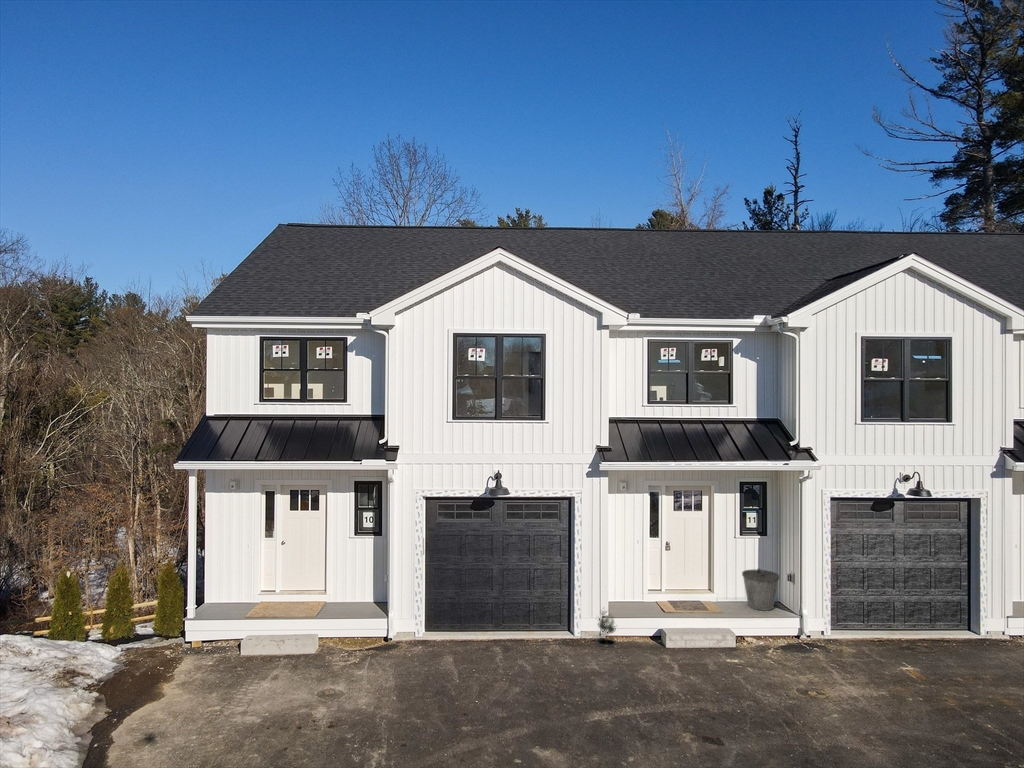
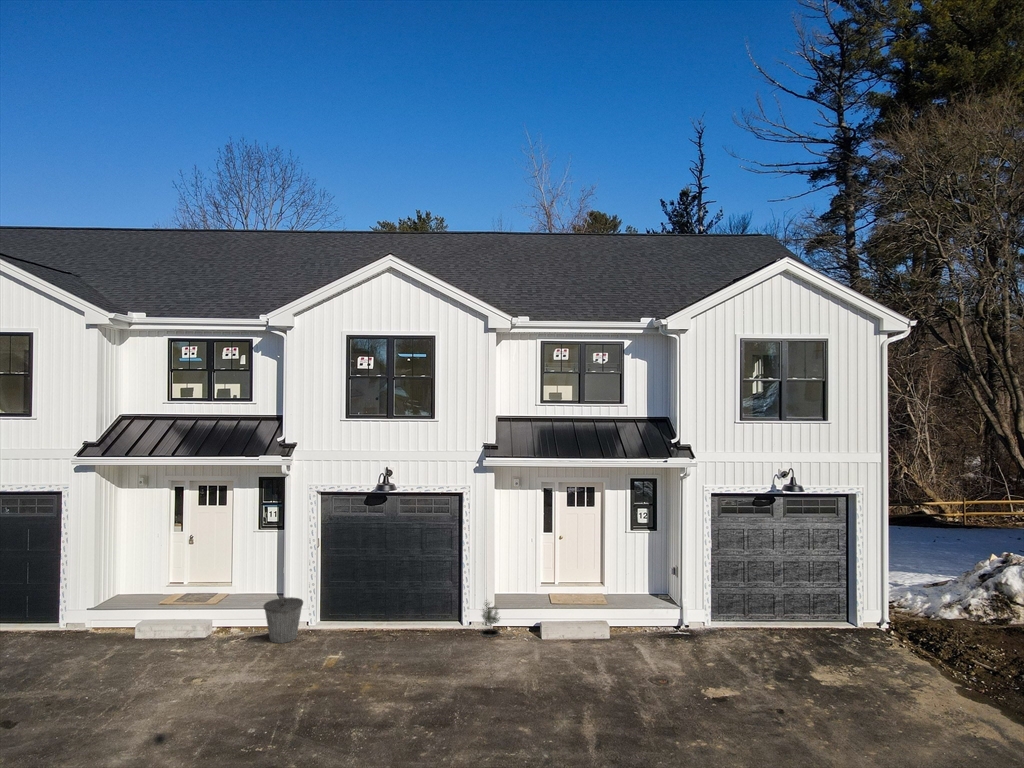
trash can: present [742,569,779,611] -> present [264,597,303,643]

